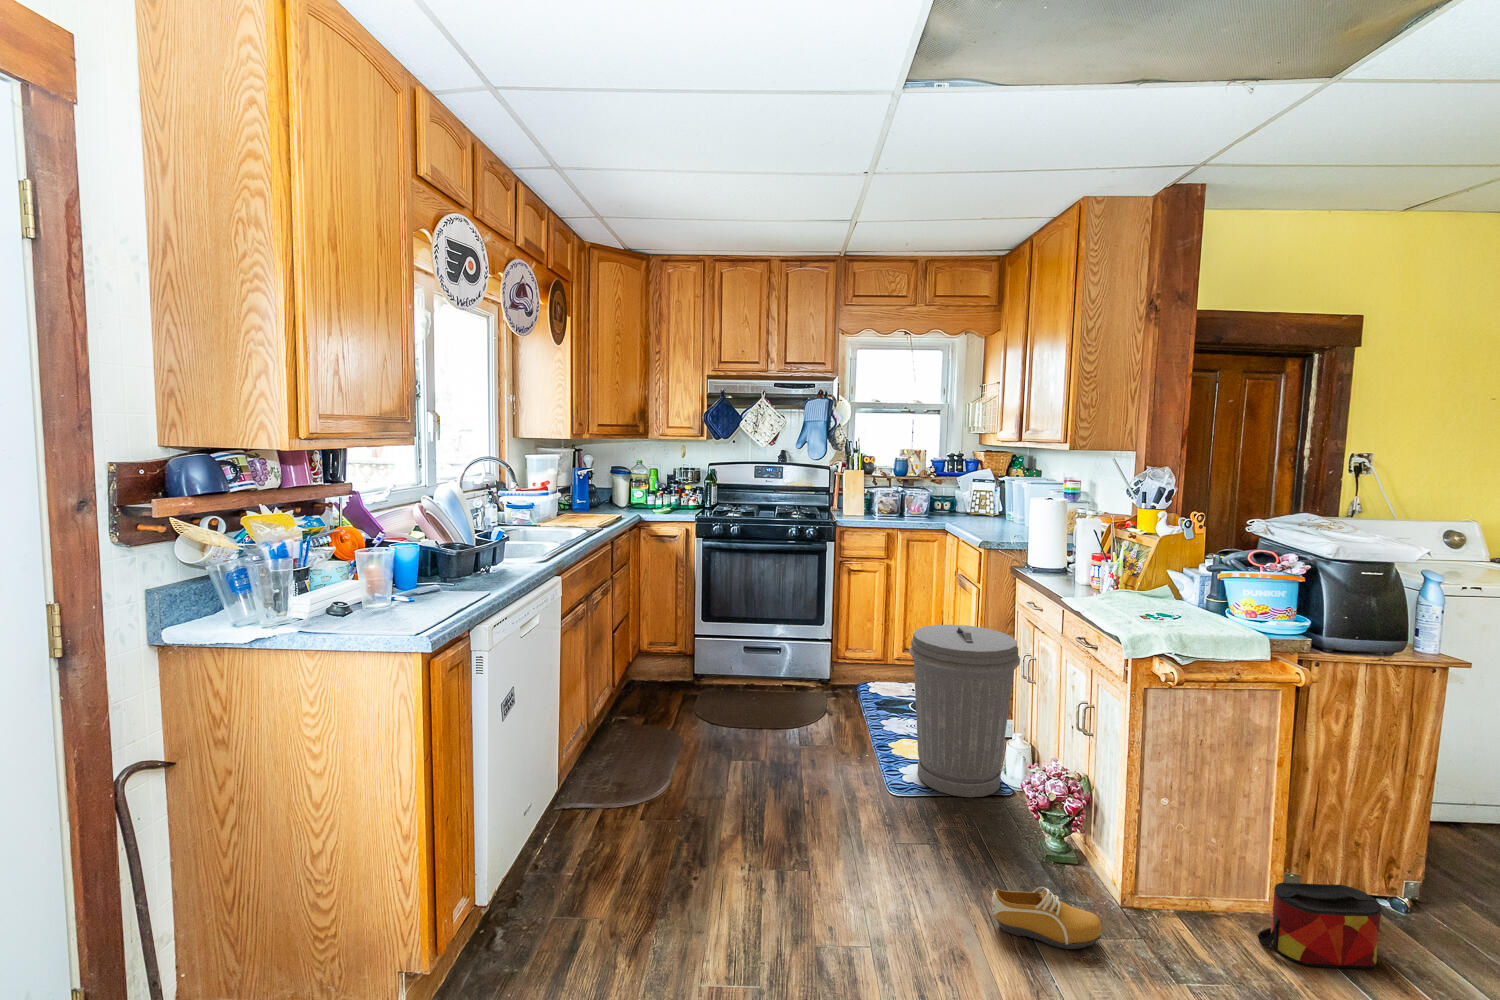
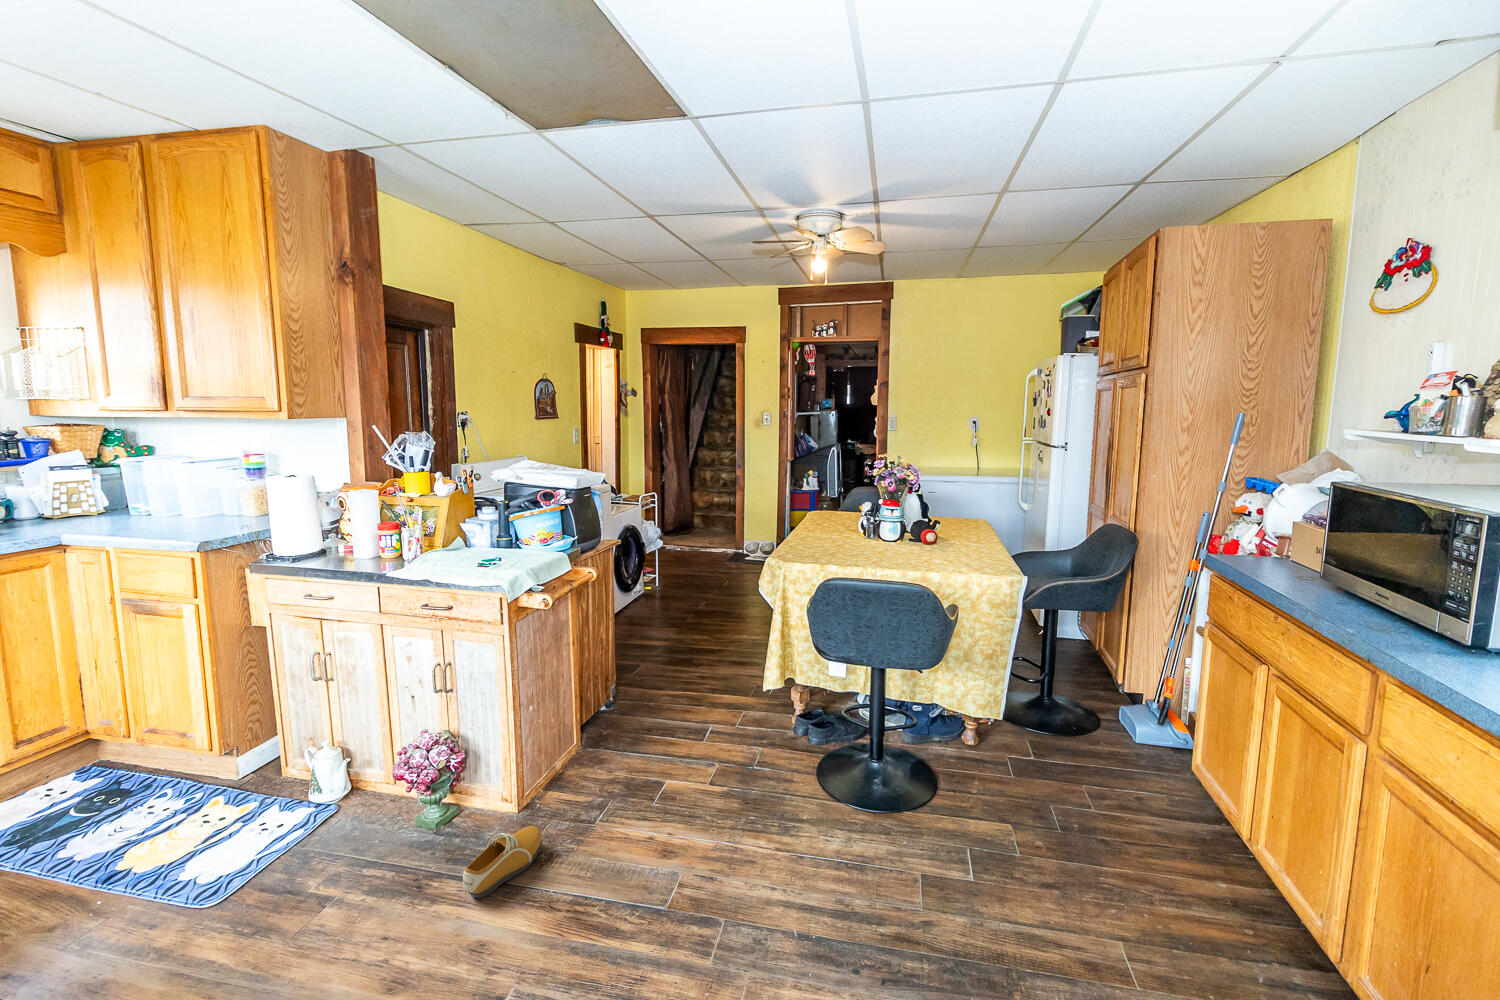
trash can: present [909,625,1020,797] -> none [161,648,326,867]
bag: present [1258,883,1382,969] -> none [589,705,633,771]

